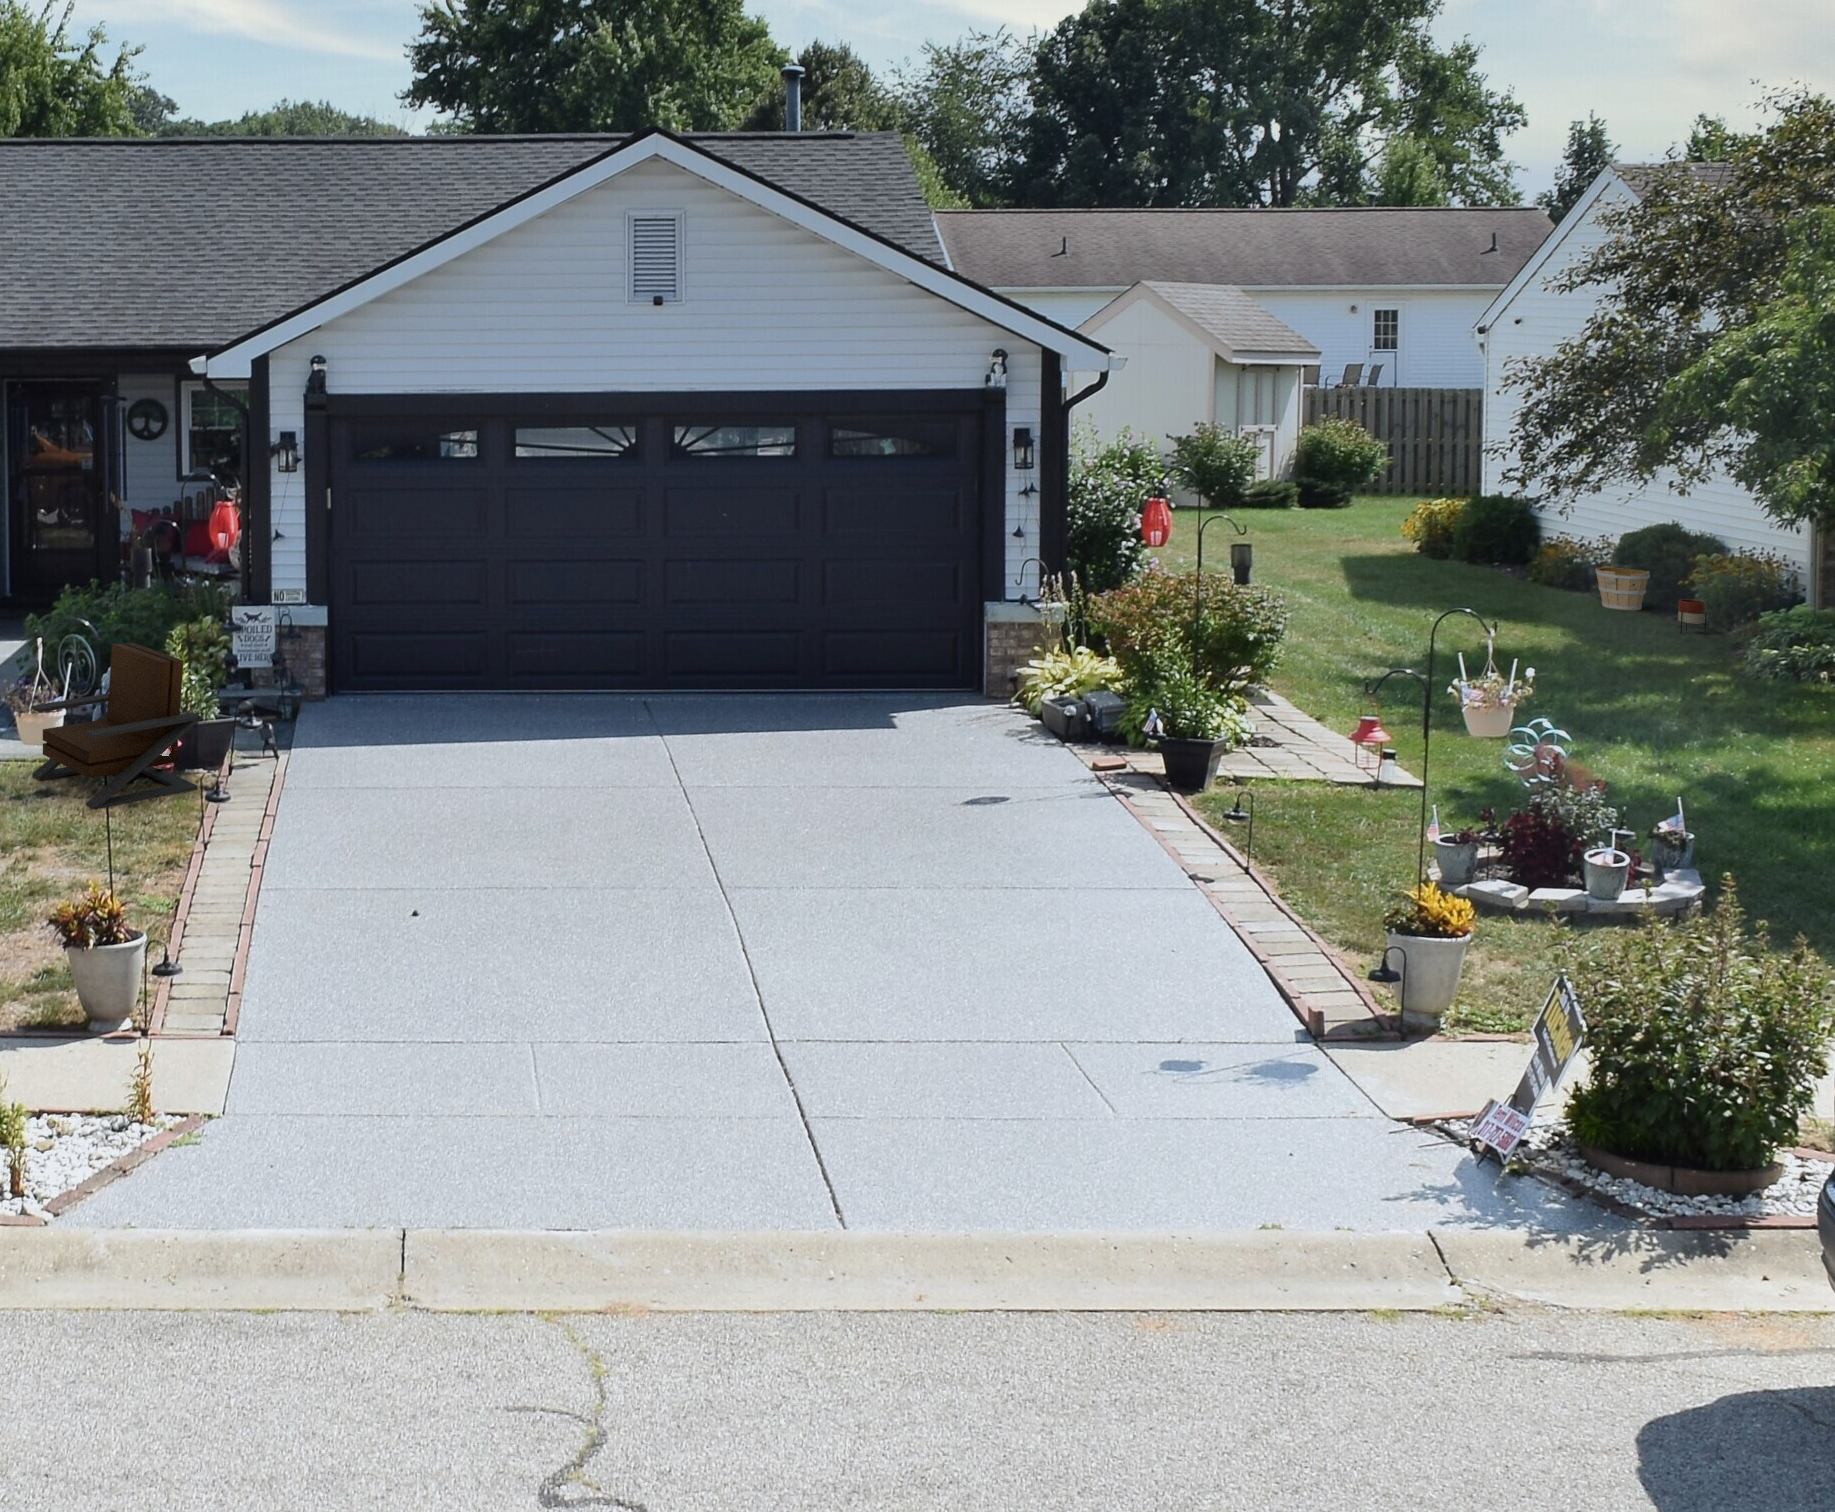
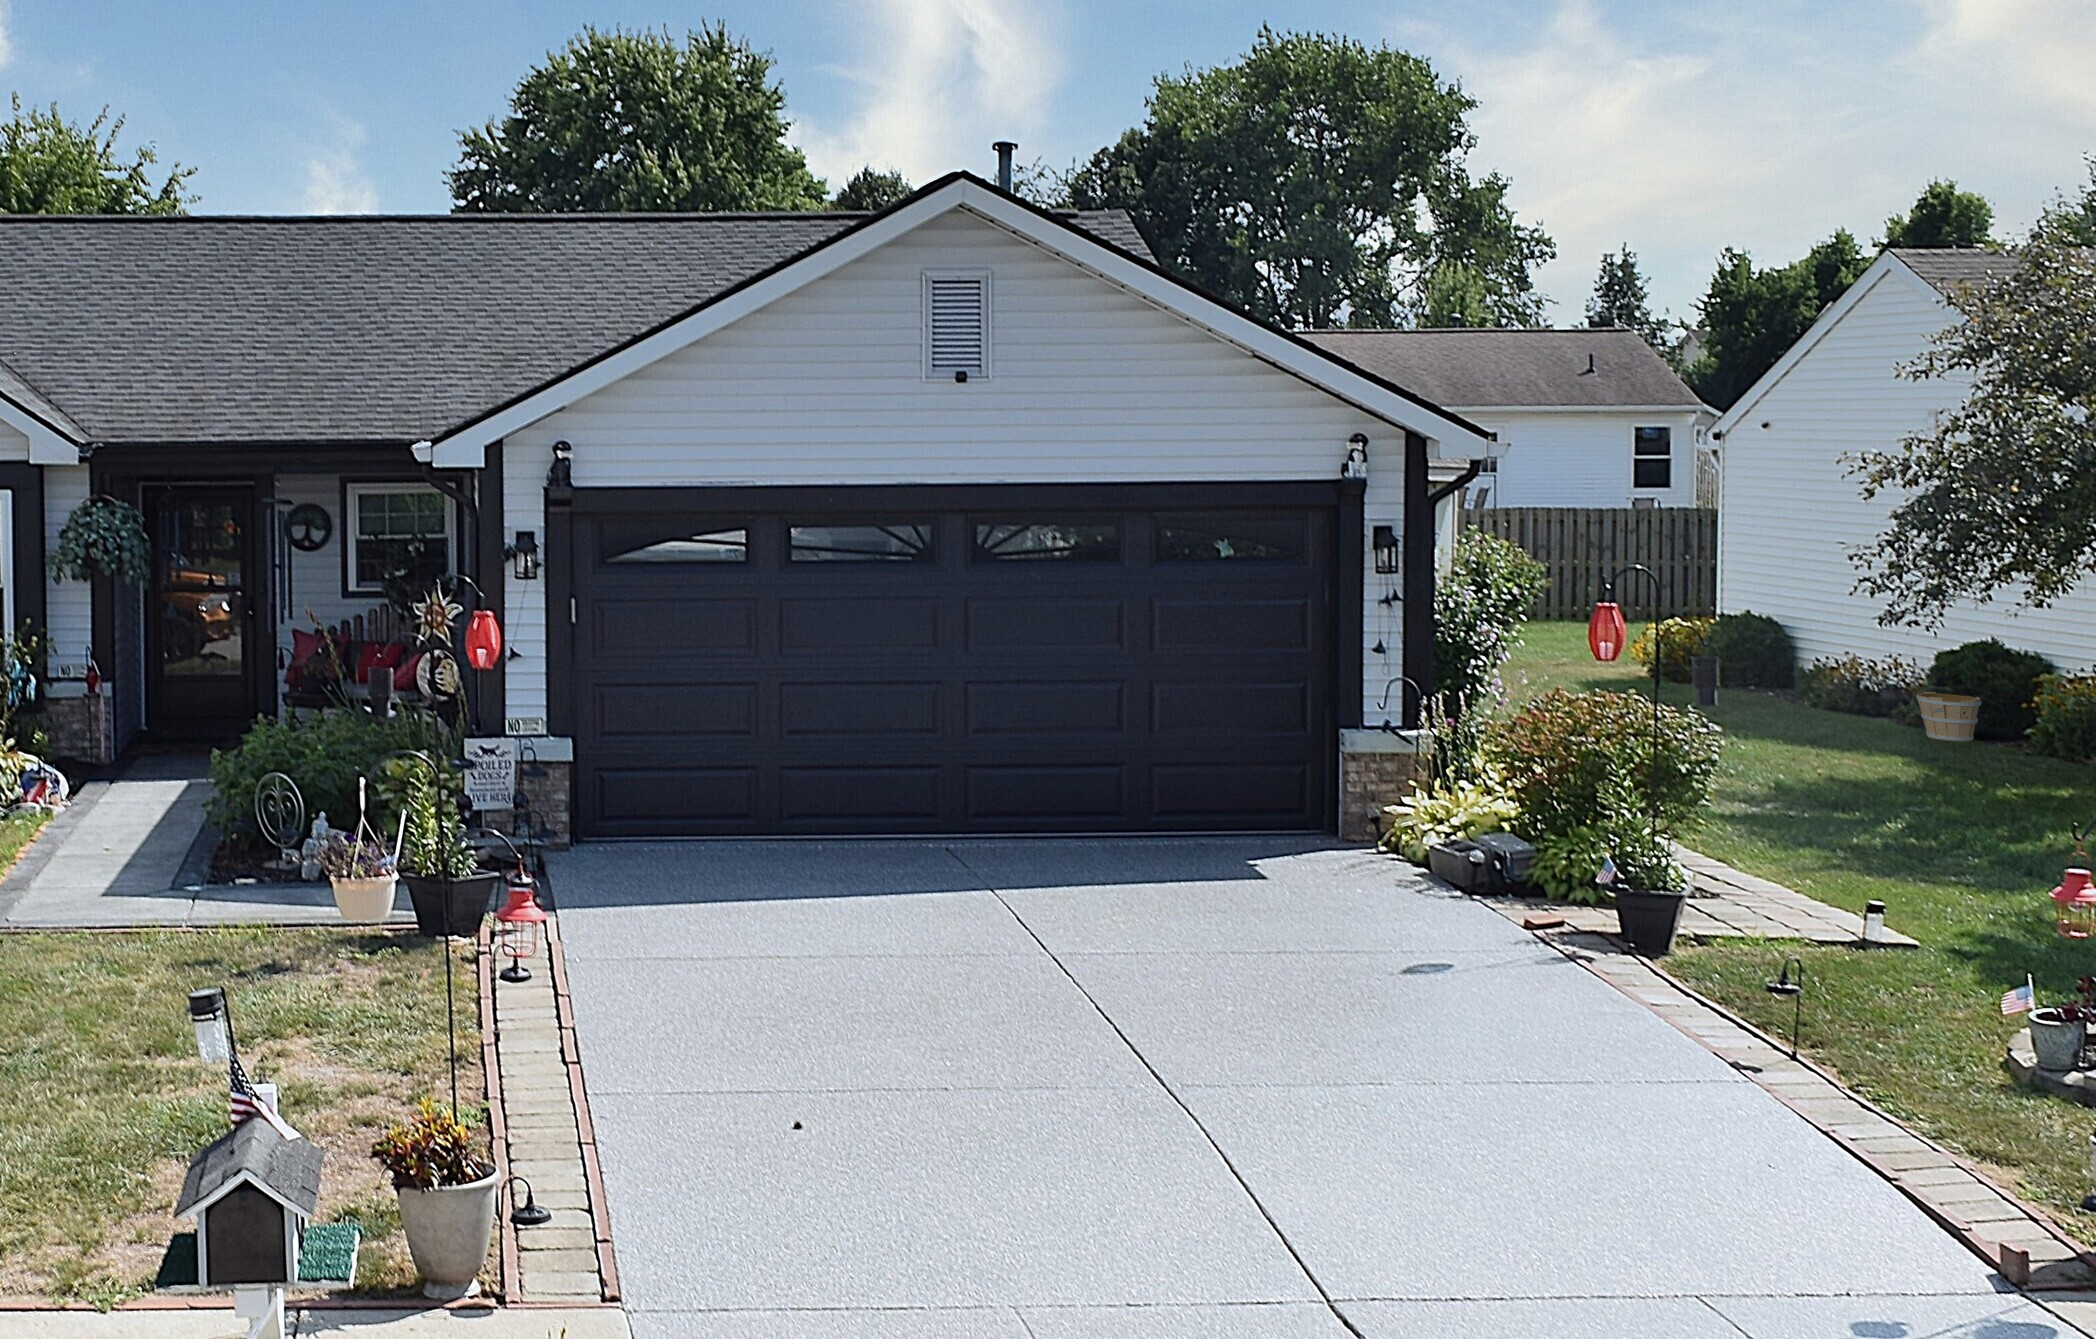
planter: present [1678,599,1706,635] -> none [2035,727,2070,768]
lounge chair: present [32,643,201,810] -> none [249,780,463,991]

